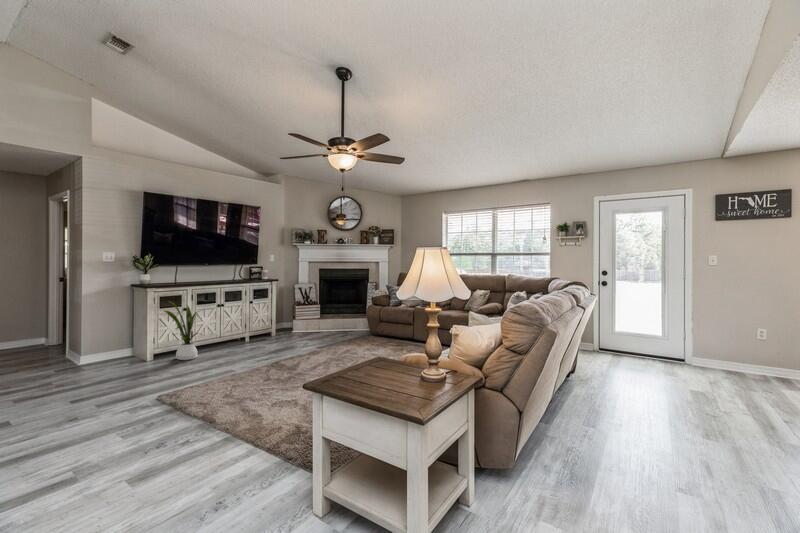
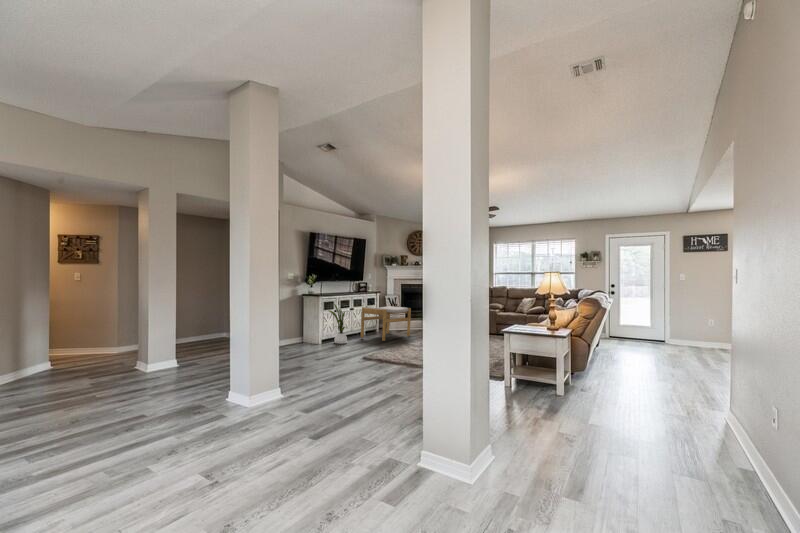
footstool: none [230,301,312,354] -> present [361,306,411,341]

